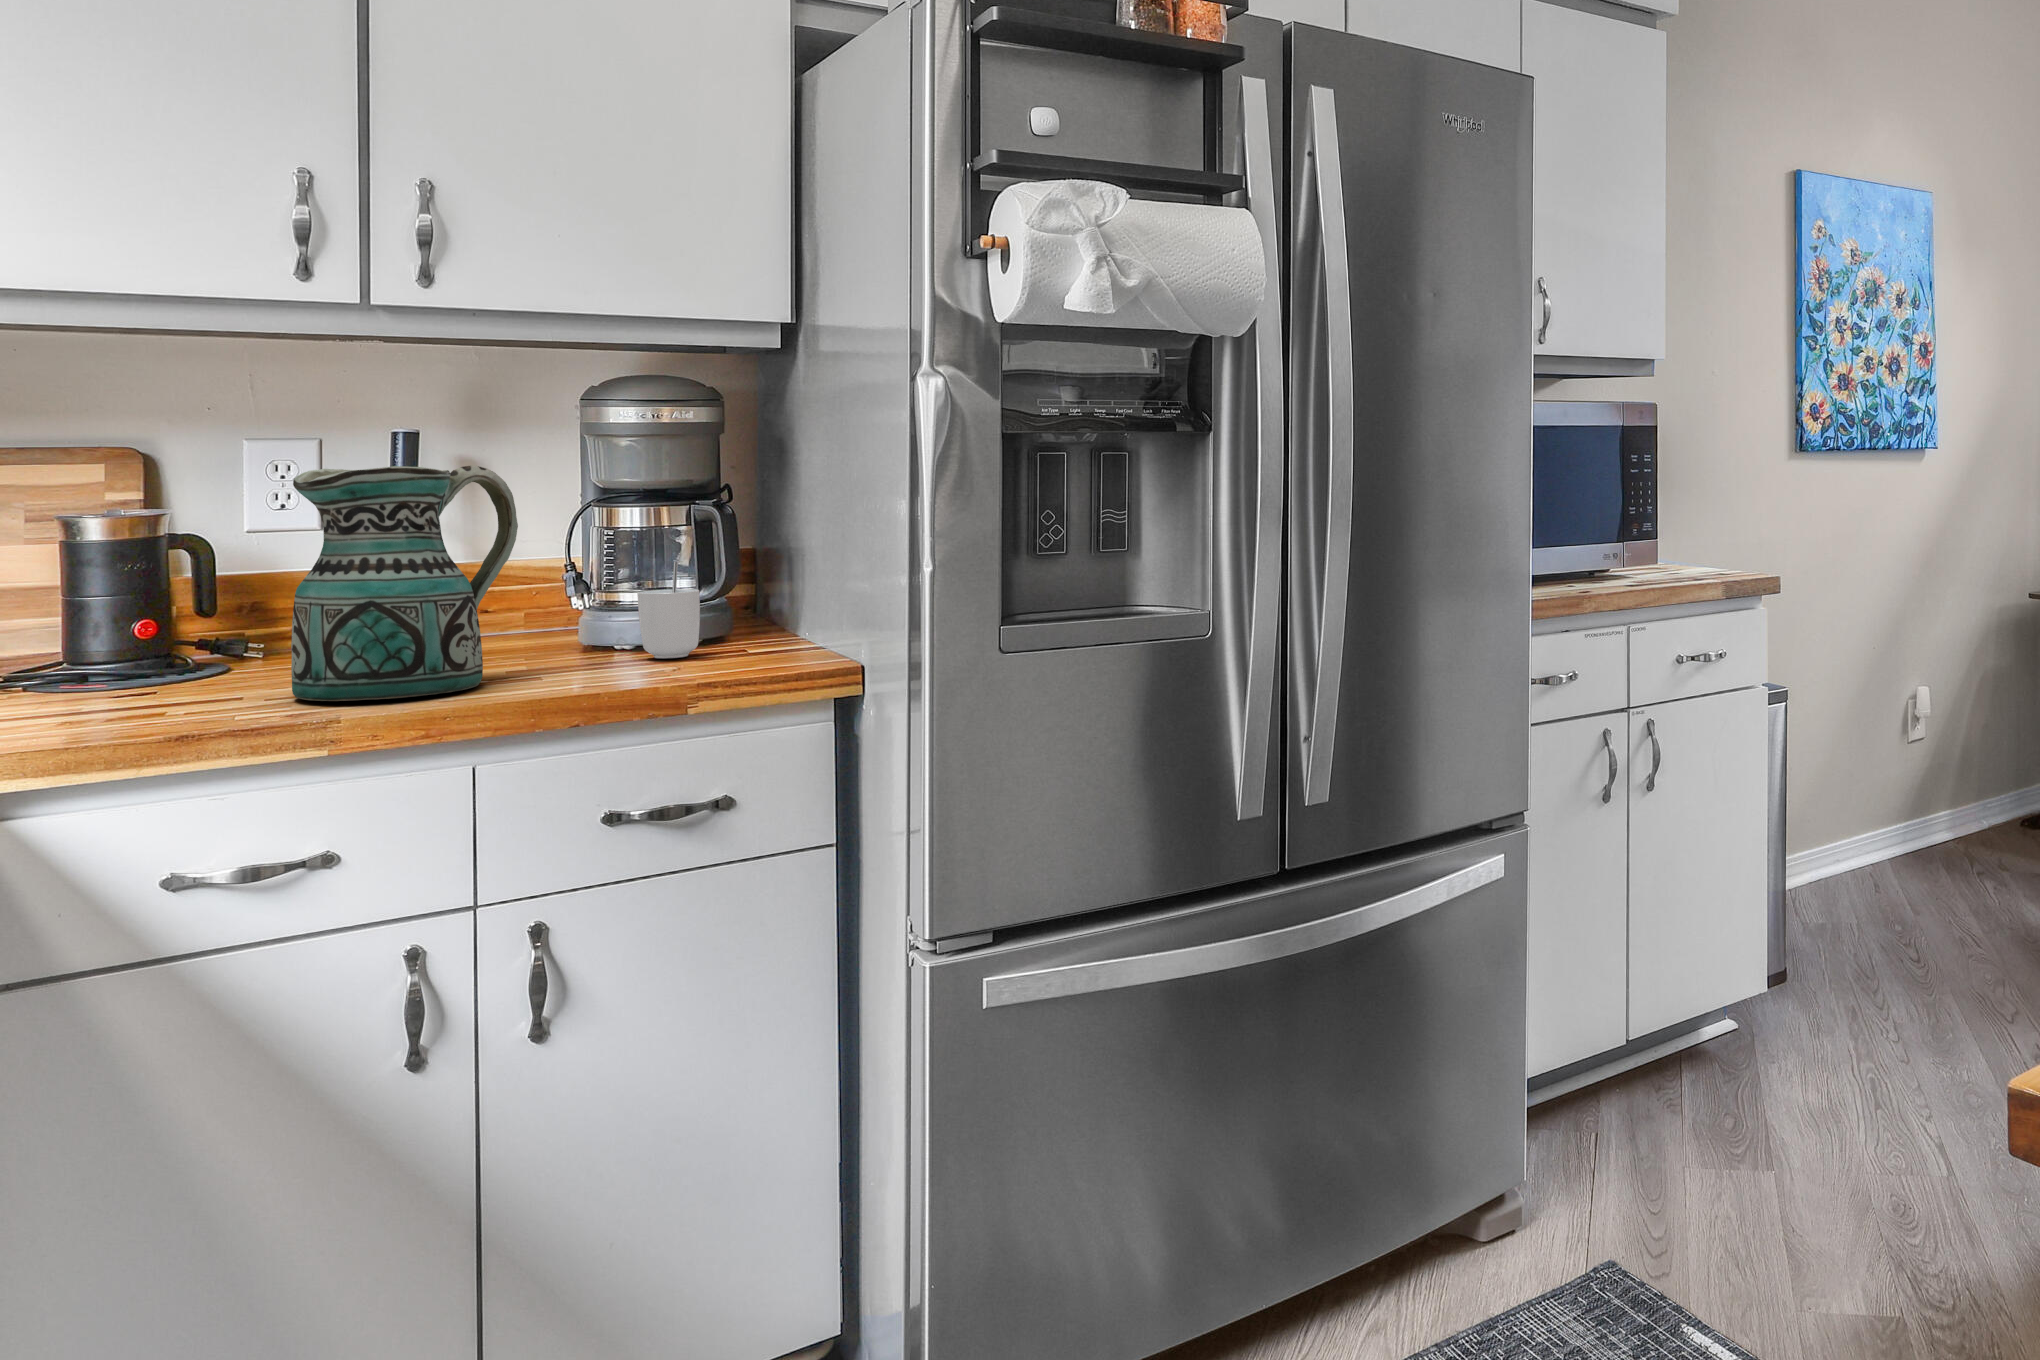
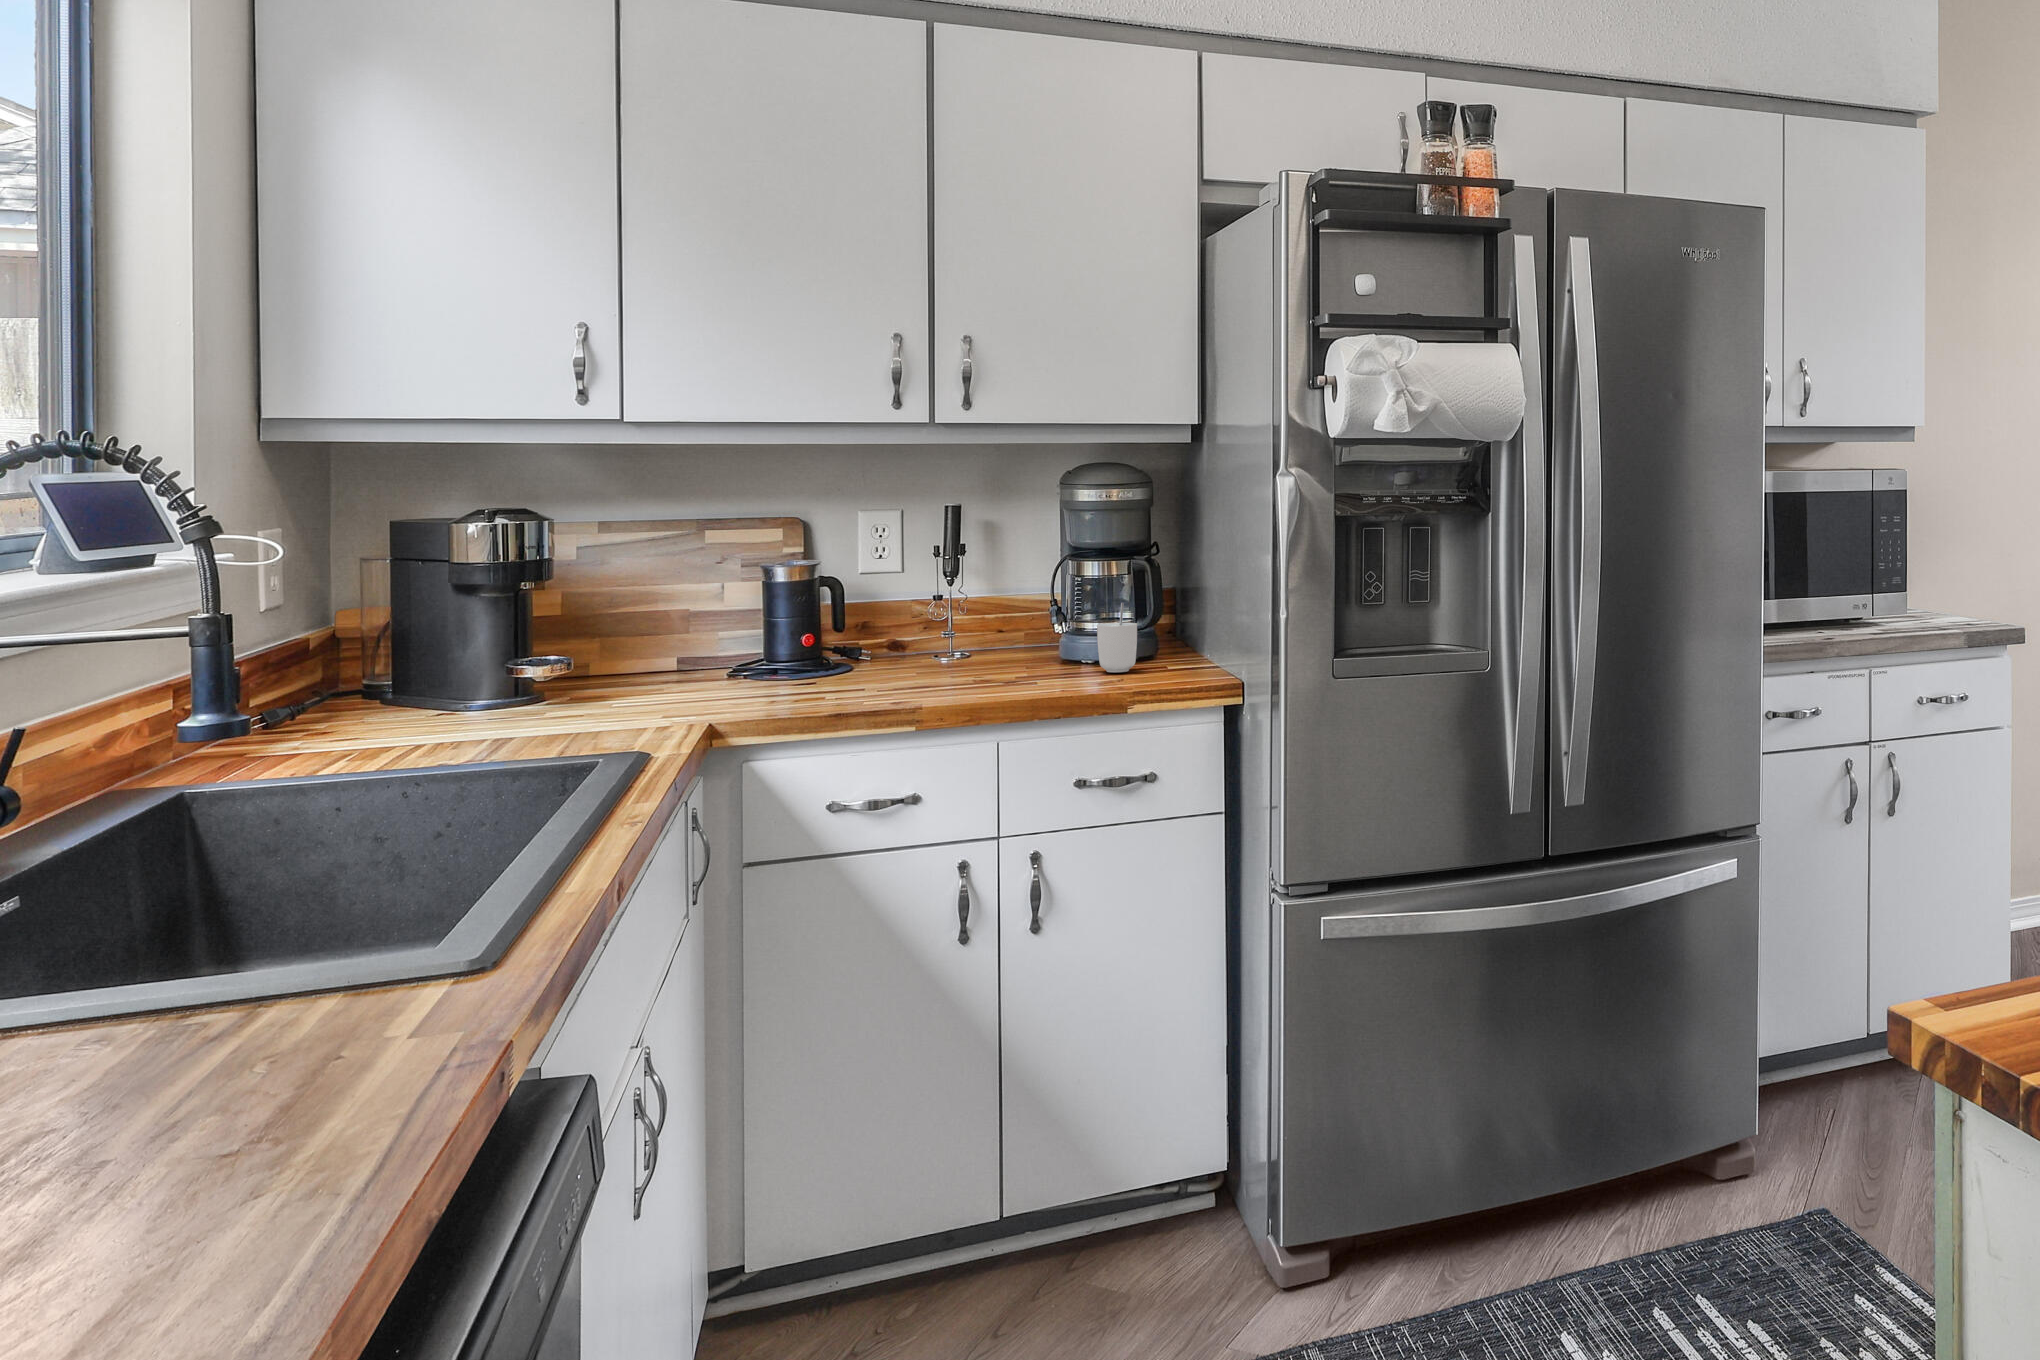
ceramic pitcher: present [291,466,518,701] -> none [890,537,1024,695]

